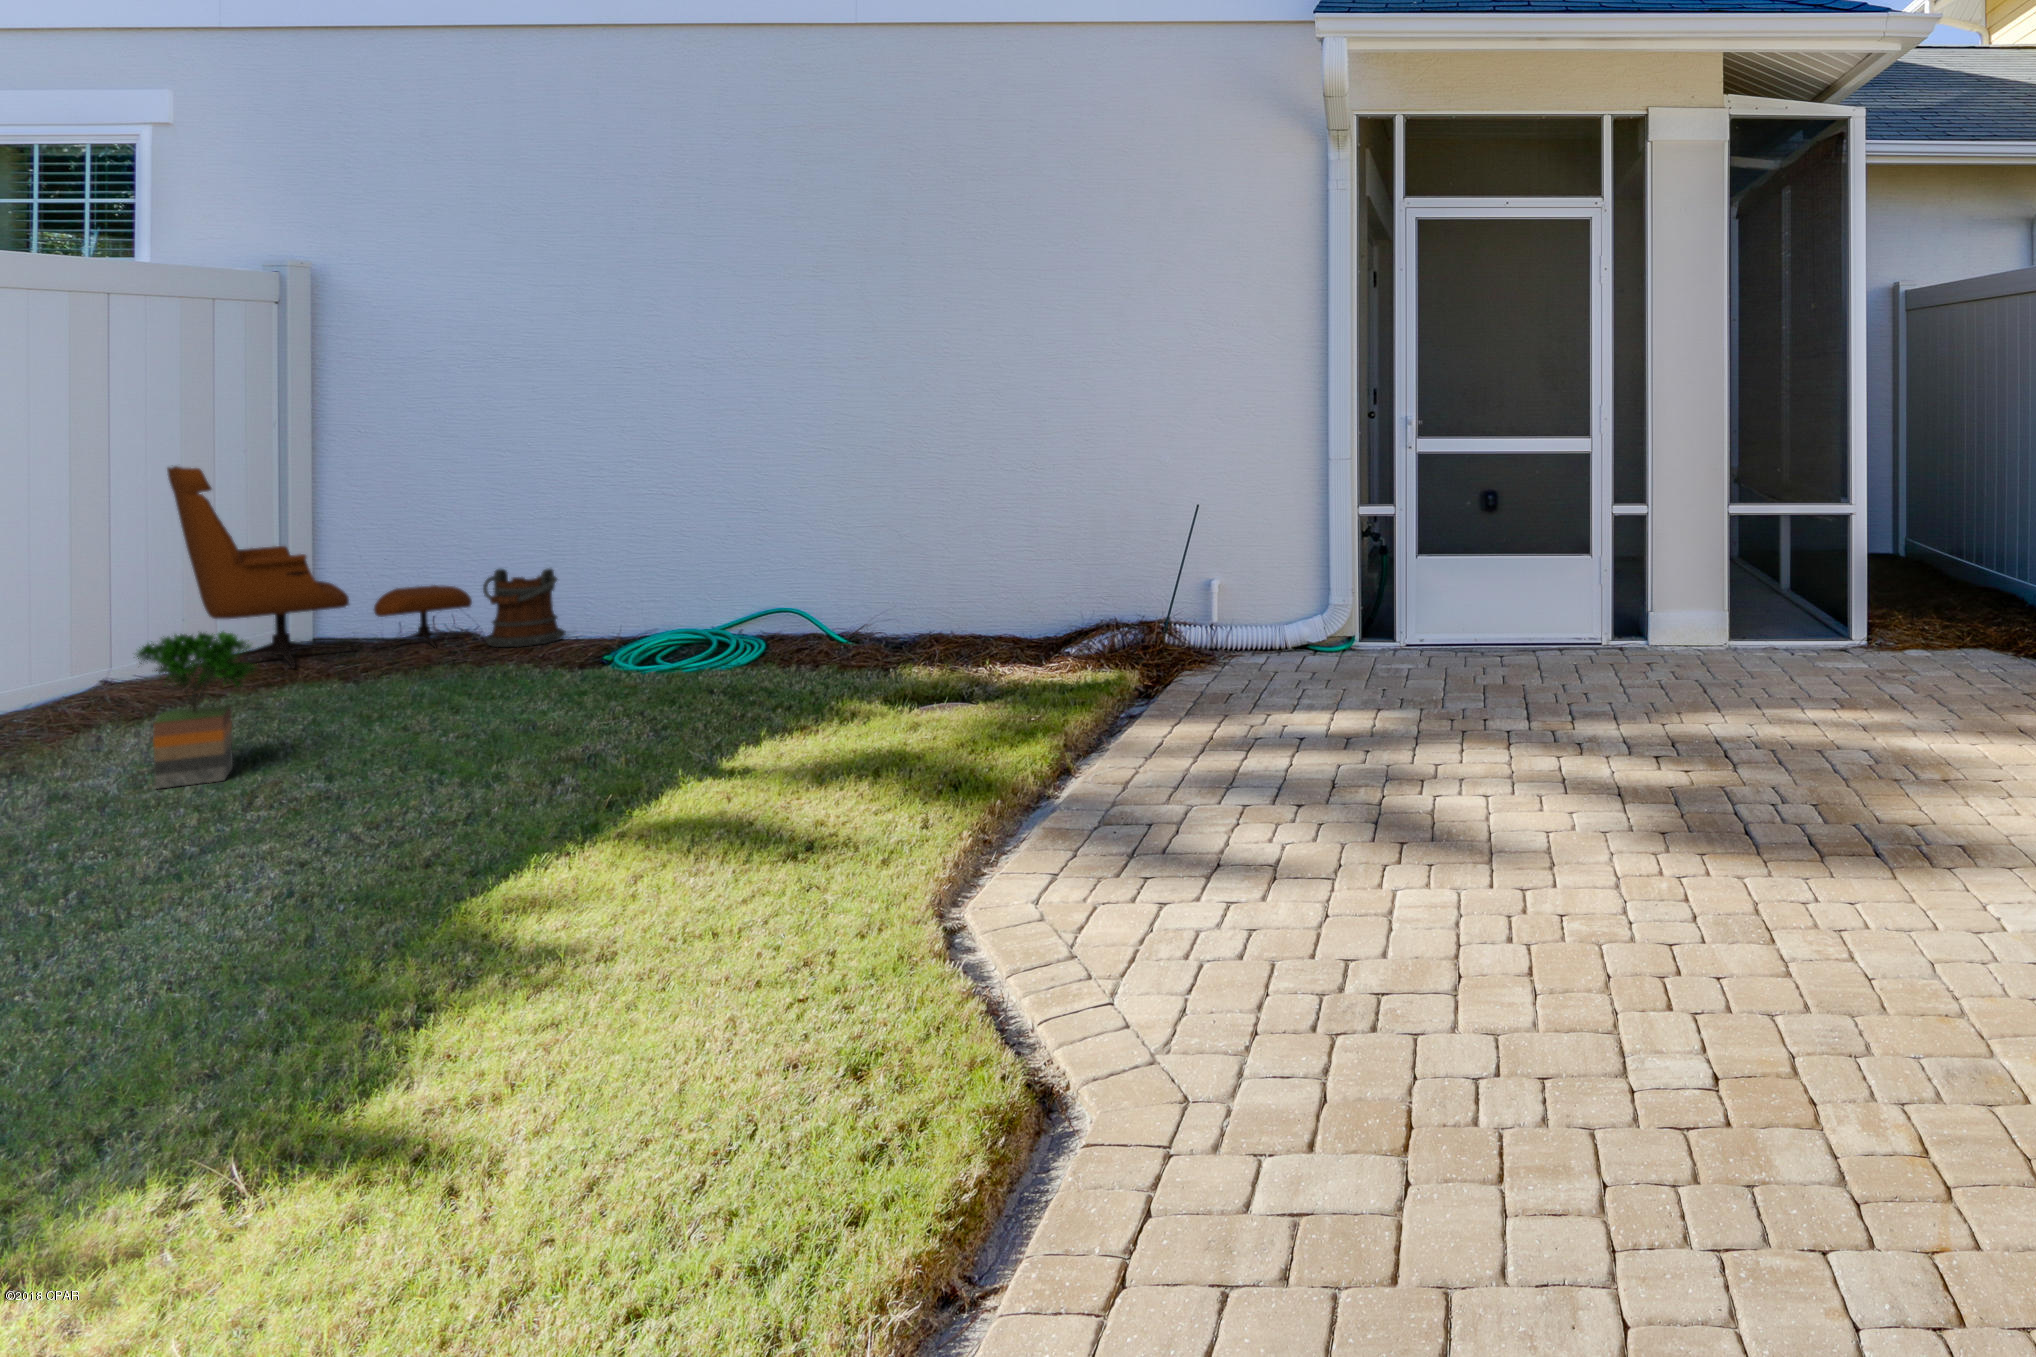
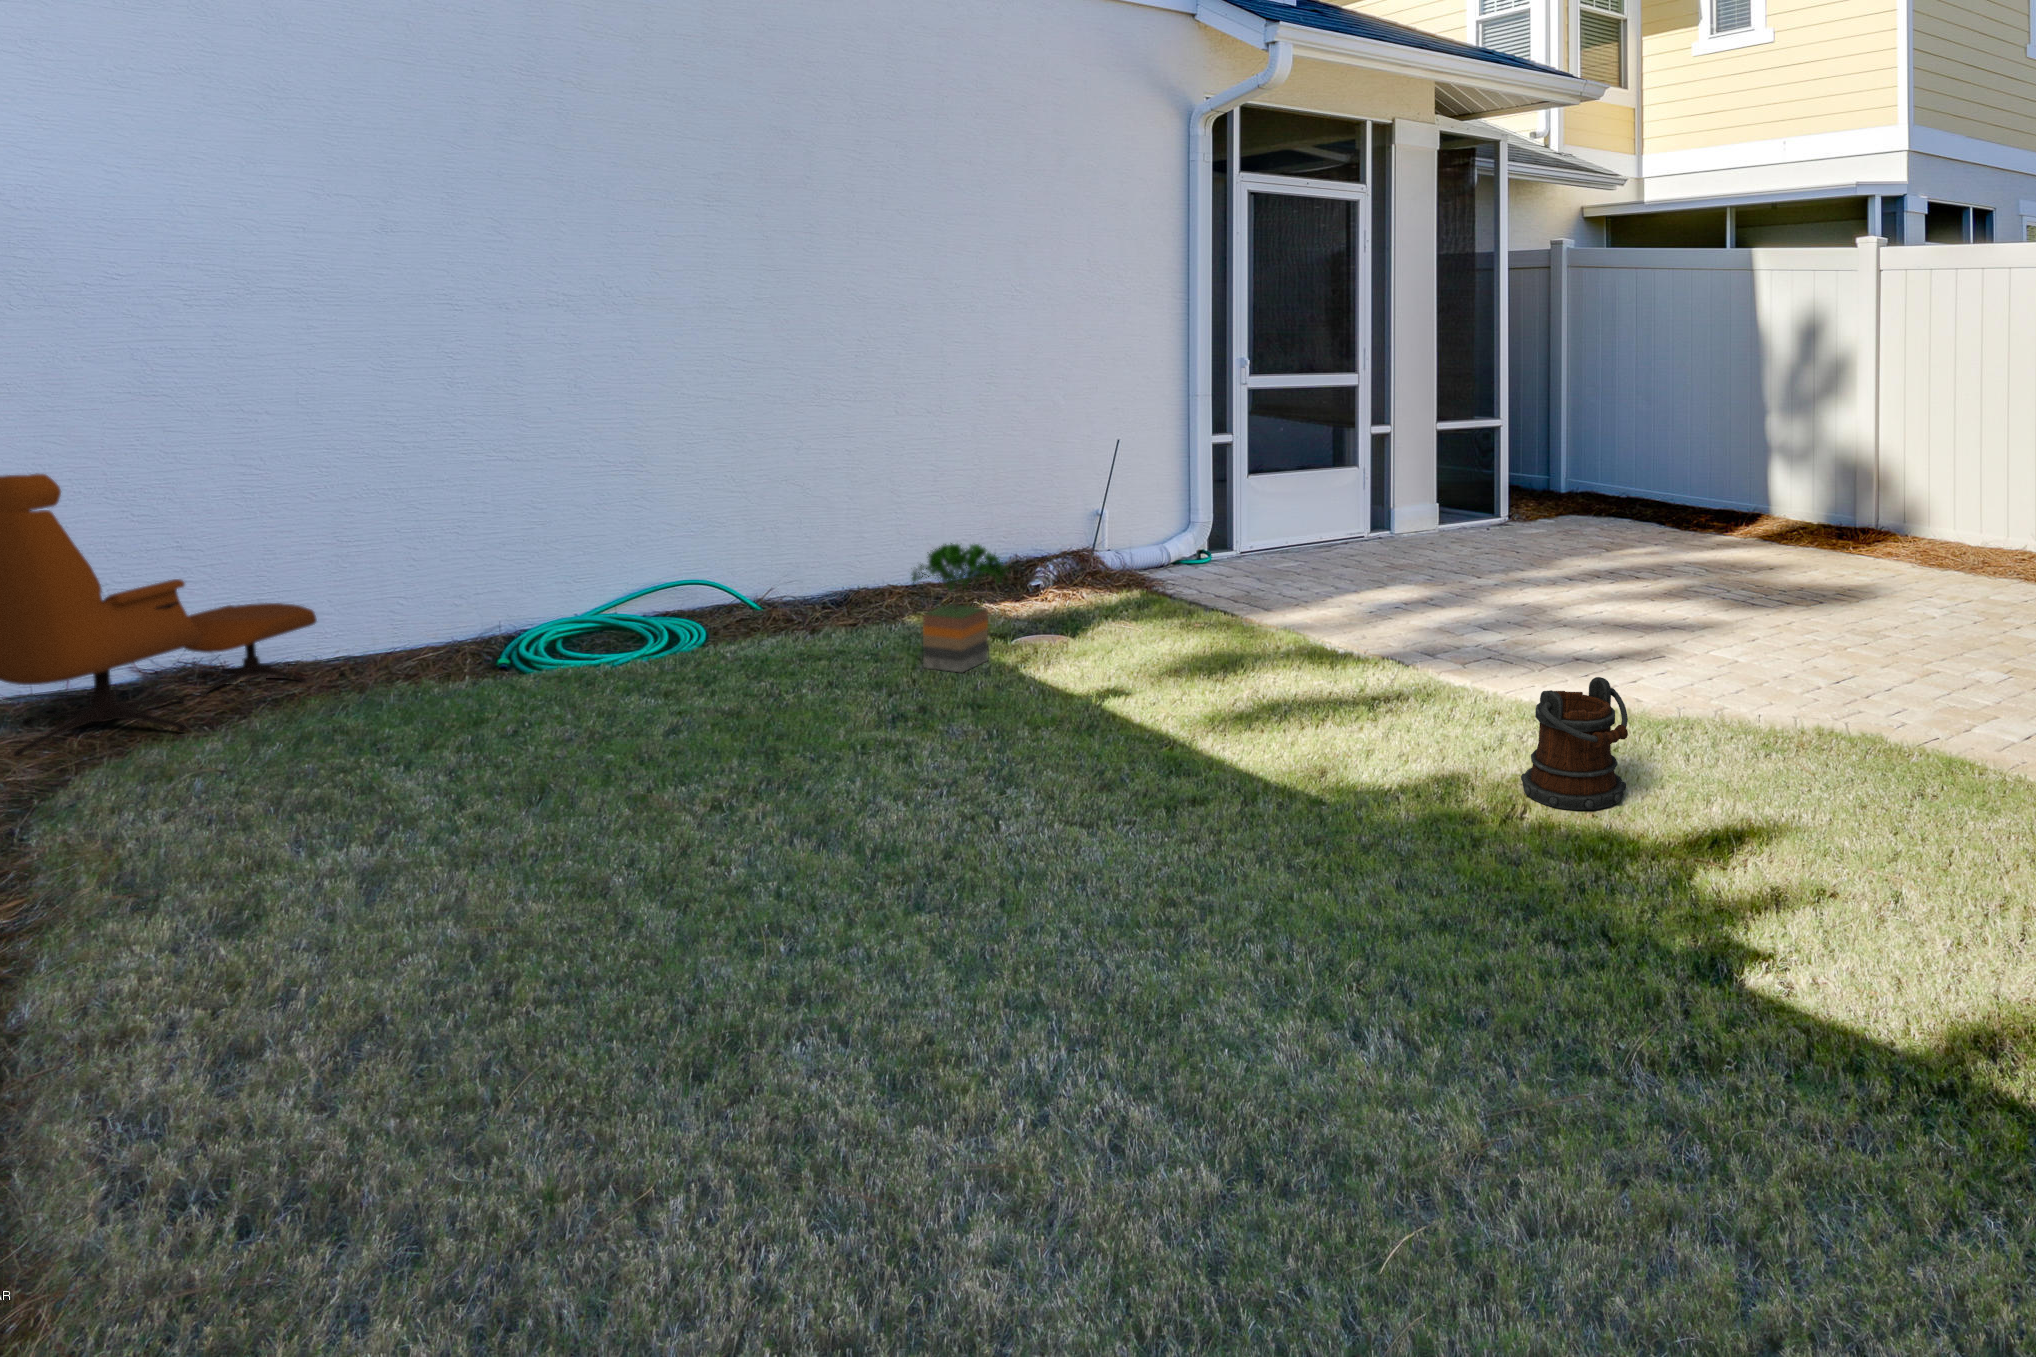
bucket: present [483,569,565,647] -> present [1521,677,1628,810]
potted tree: present [136,632,254,789] -> present [911,543,1007,673]

